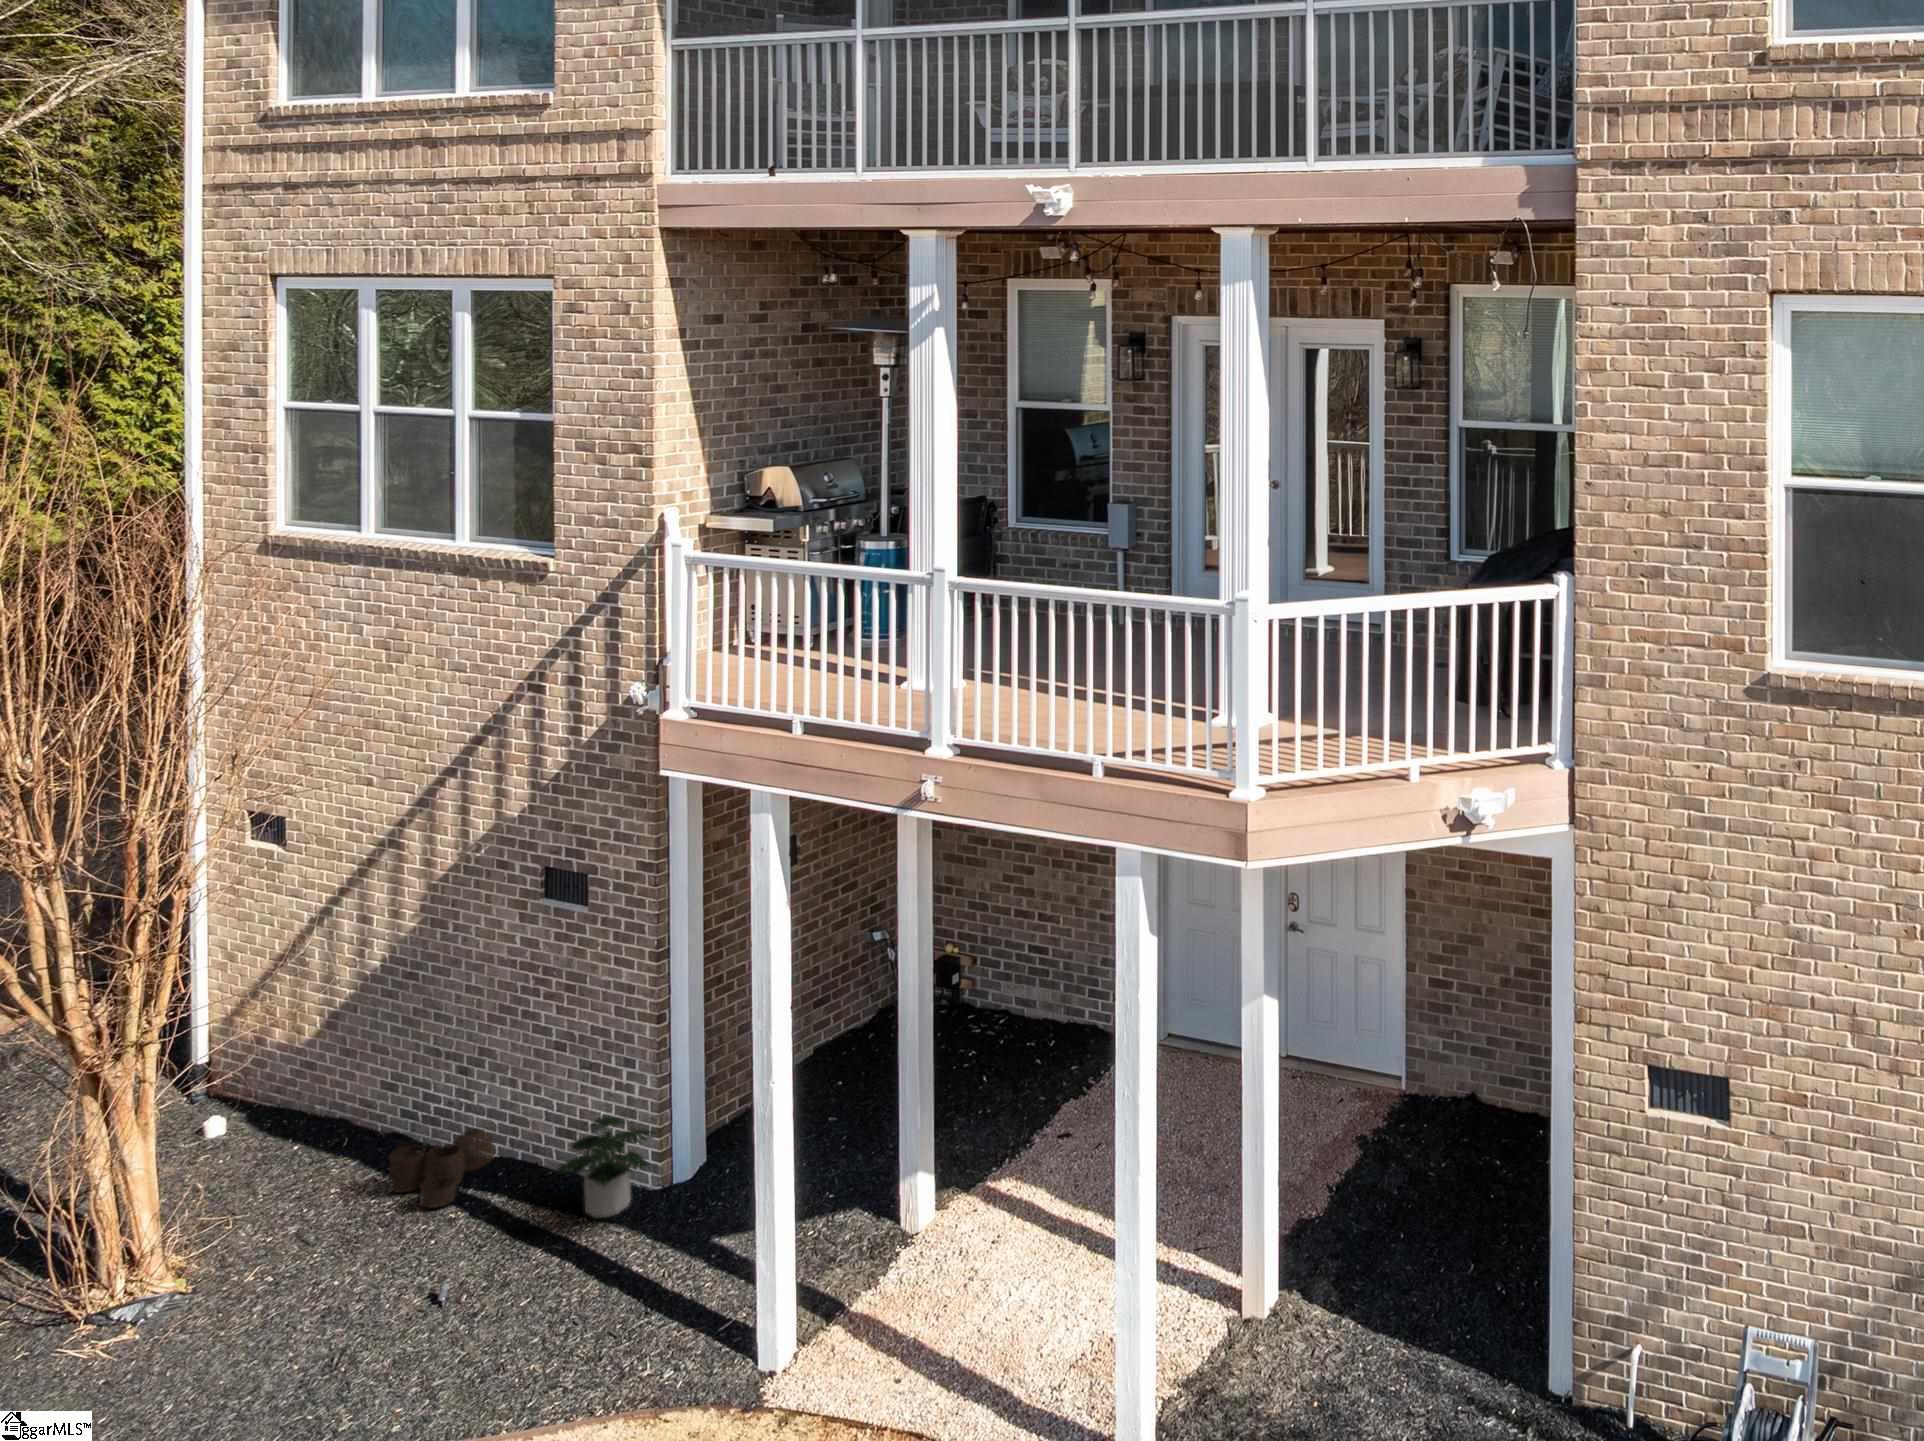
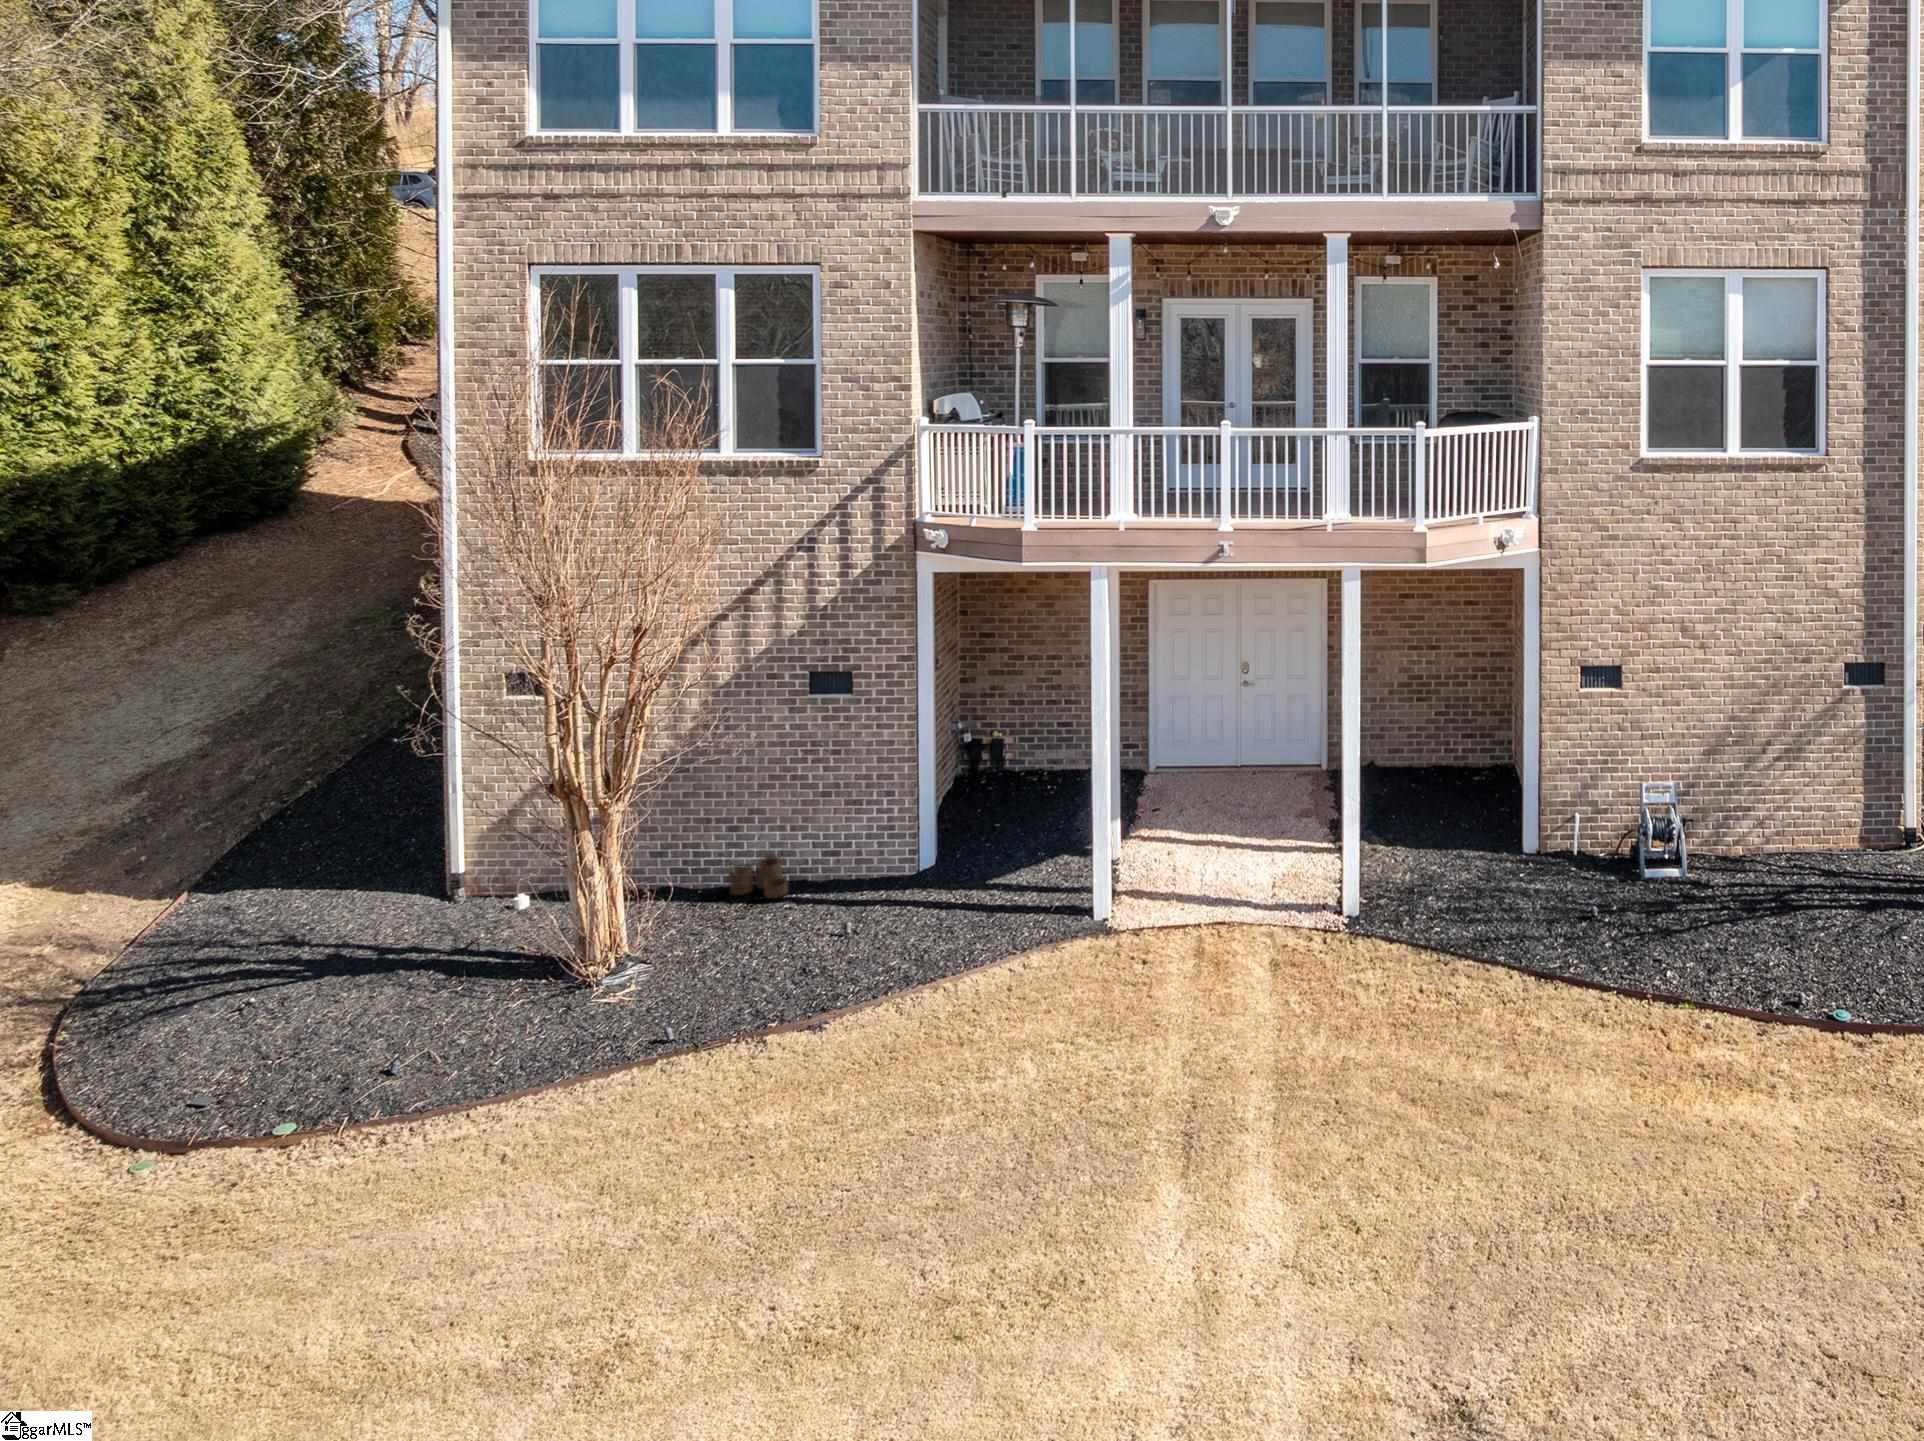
potted plant: present [556,1117,656,1218] -> none [874,818,940,881]

